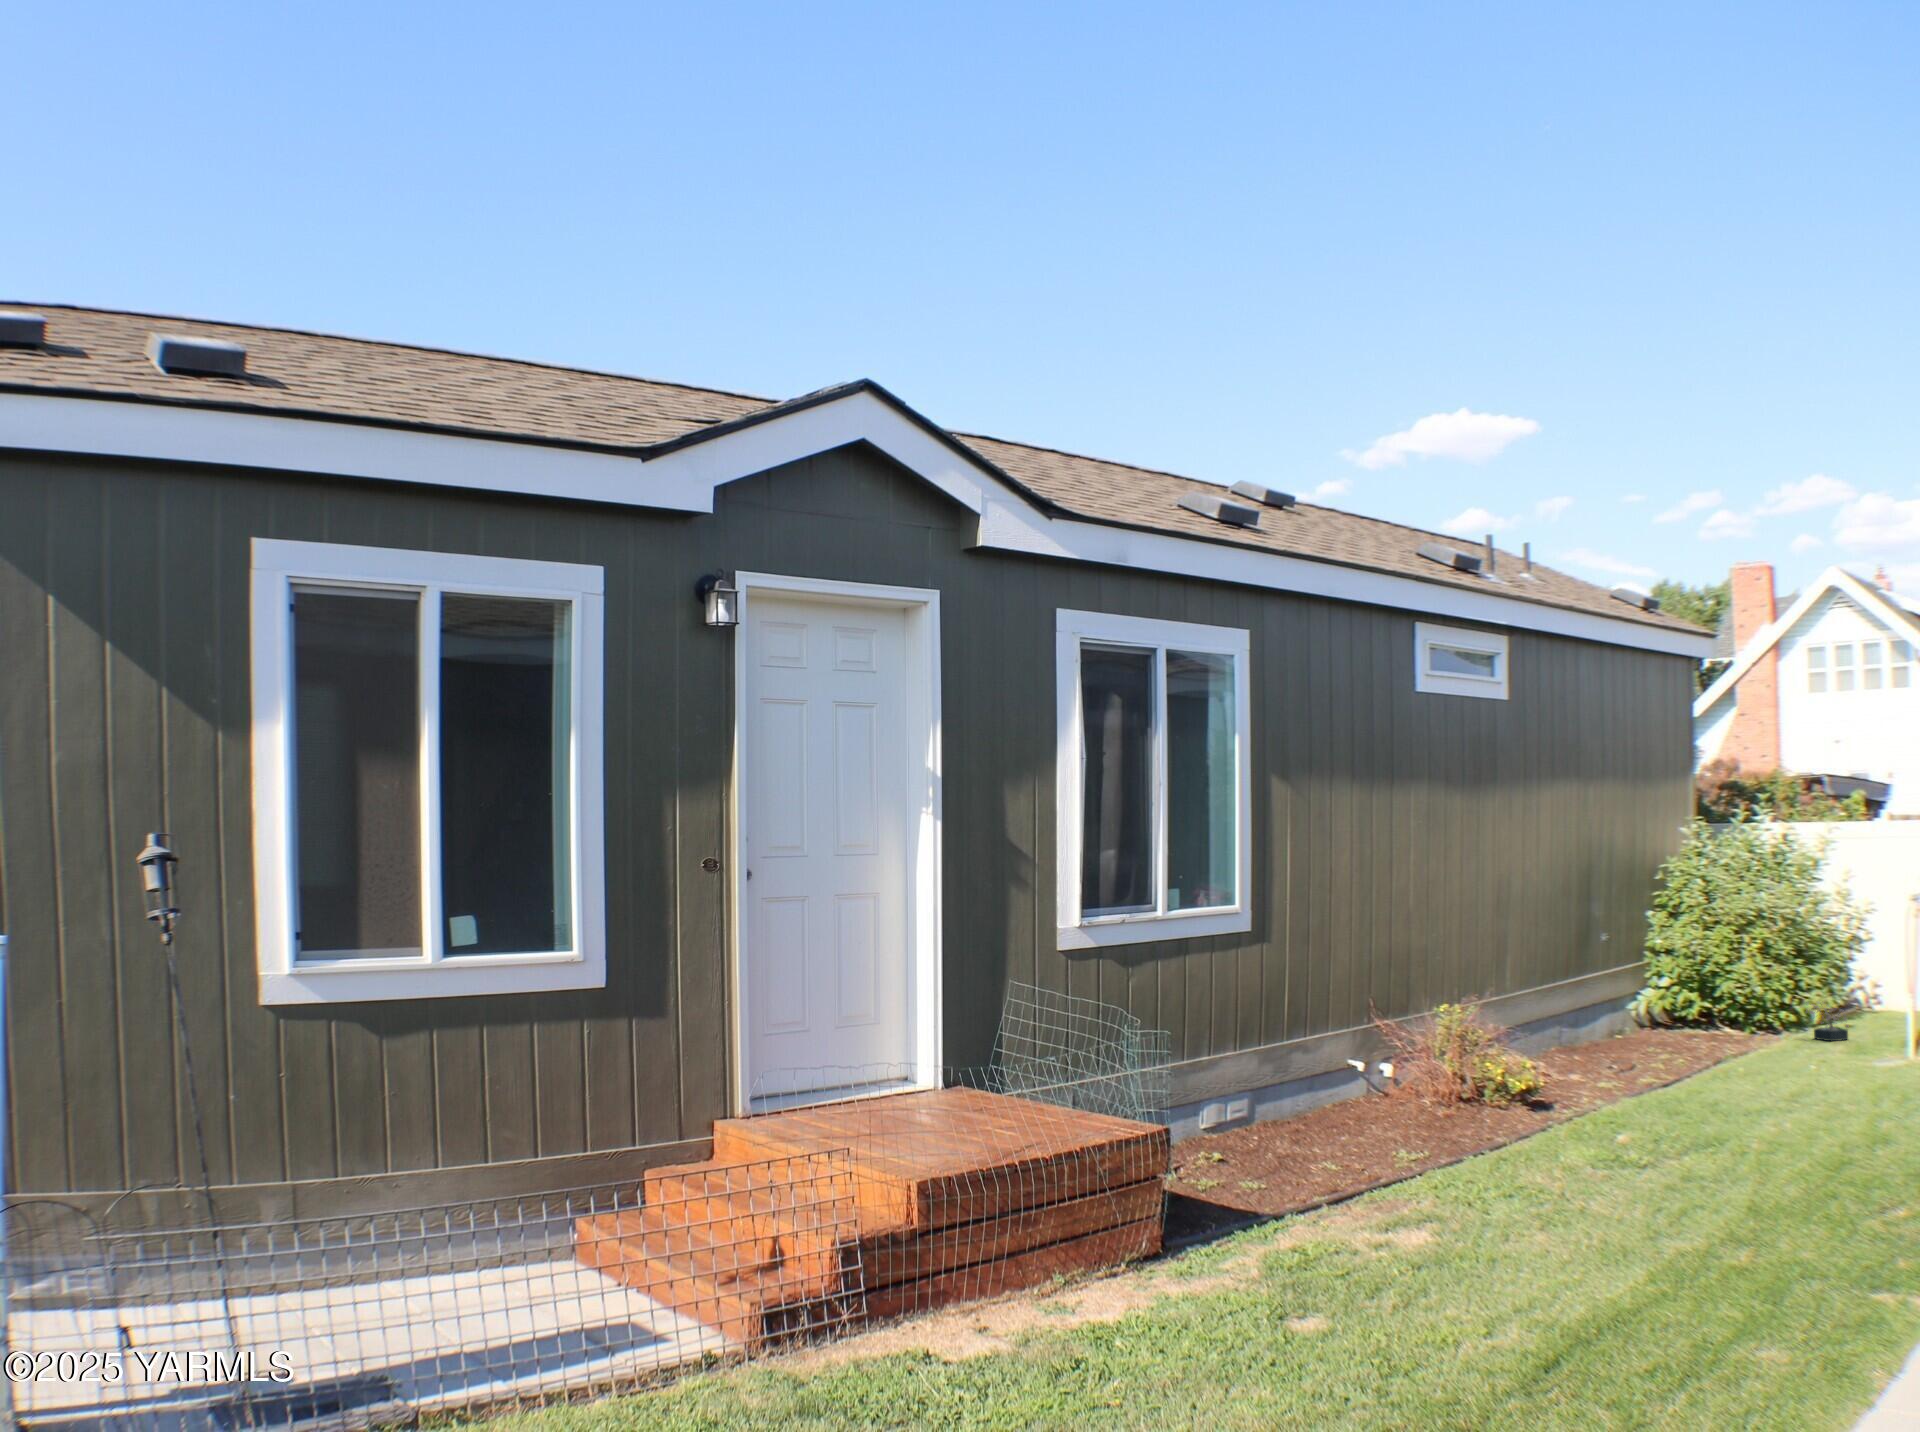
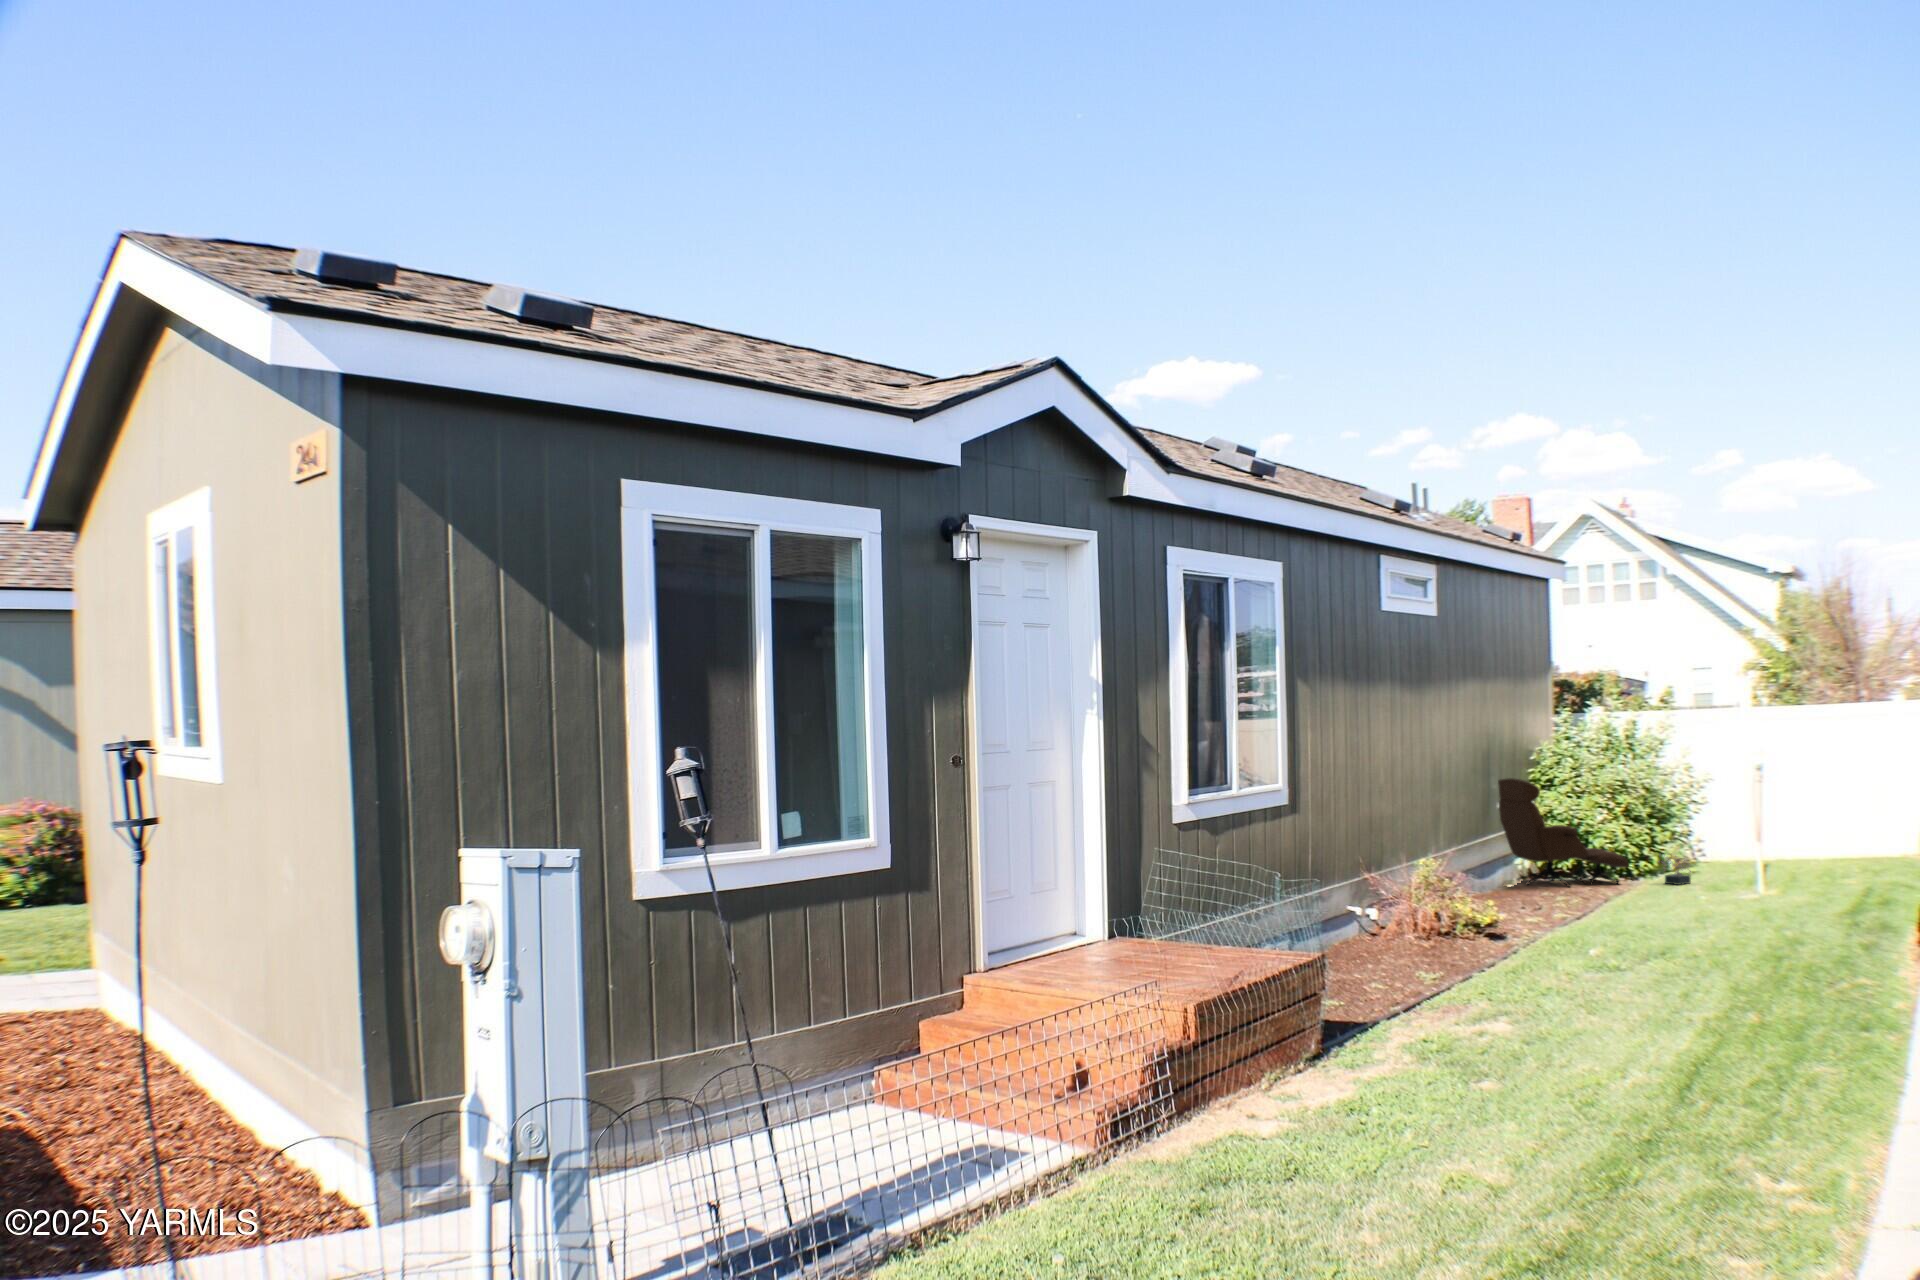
lounge chair: none [1604,905,1767,1039] -> present [1498,778,1629,887]

